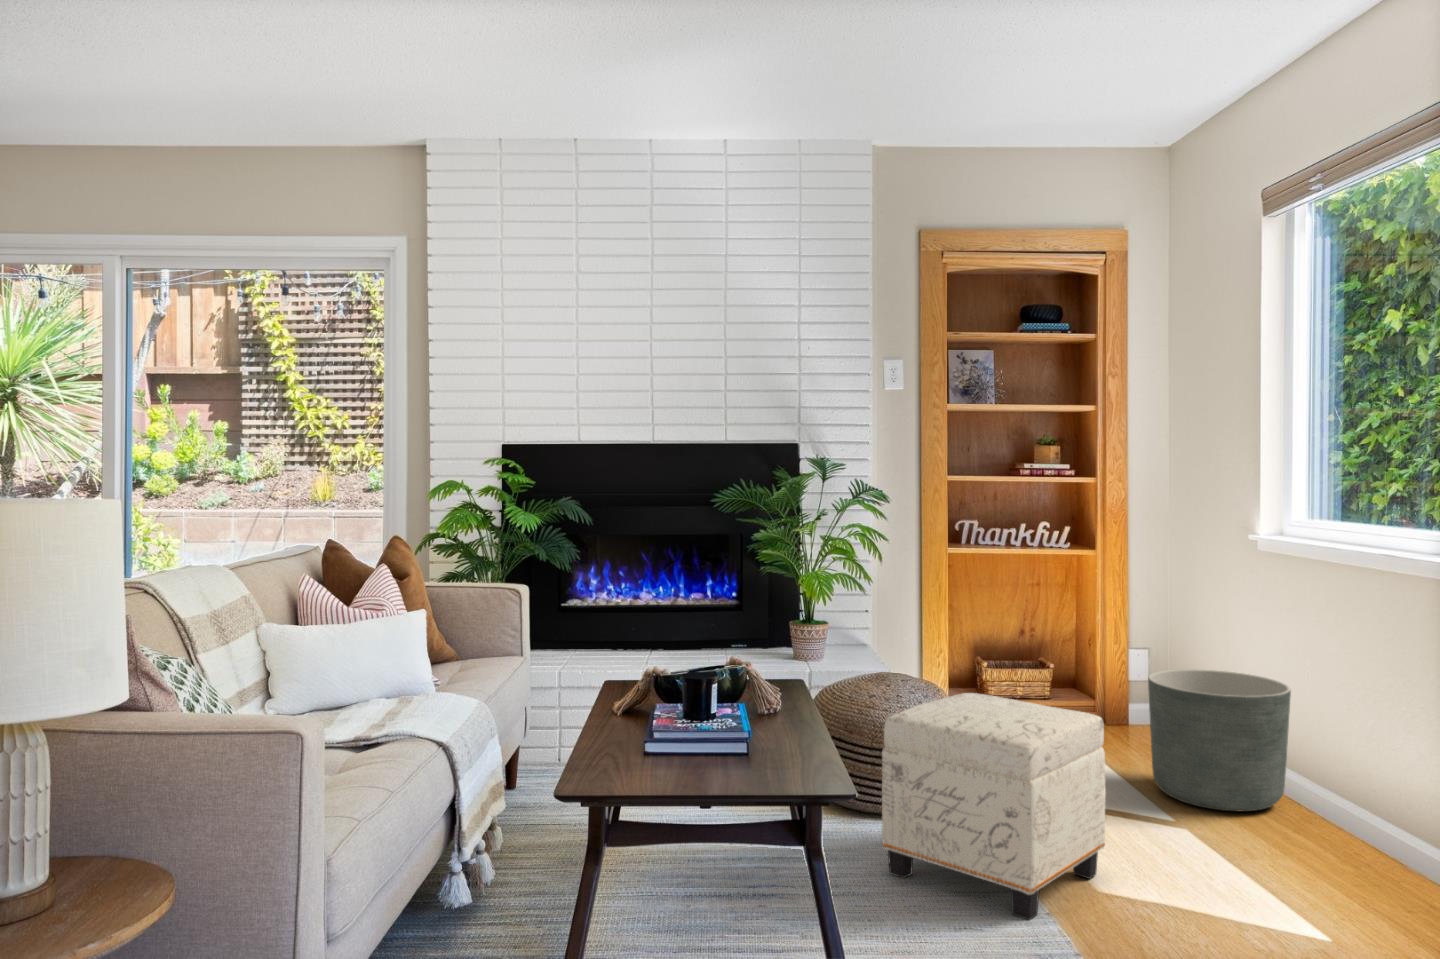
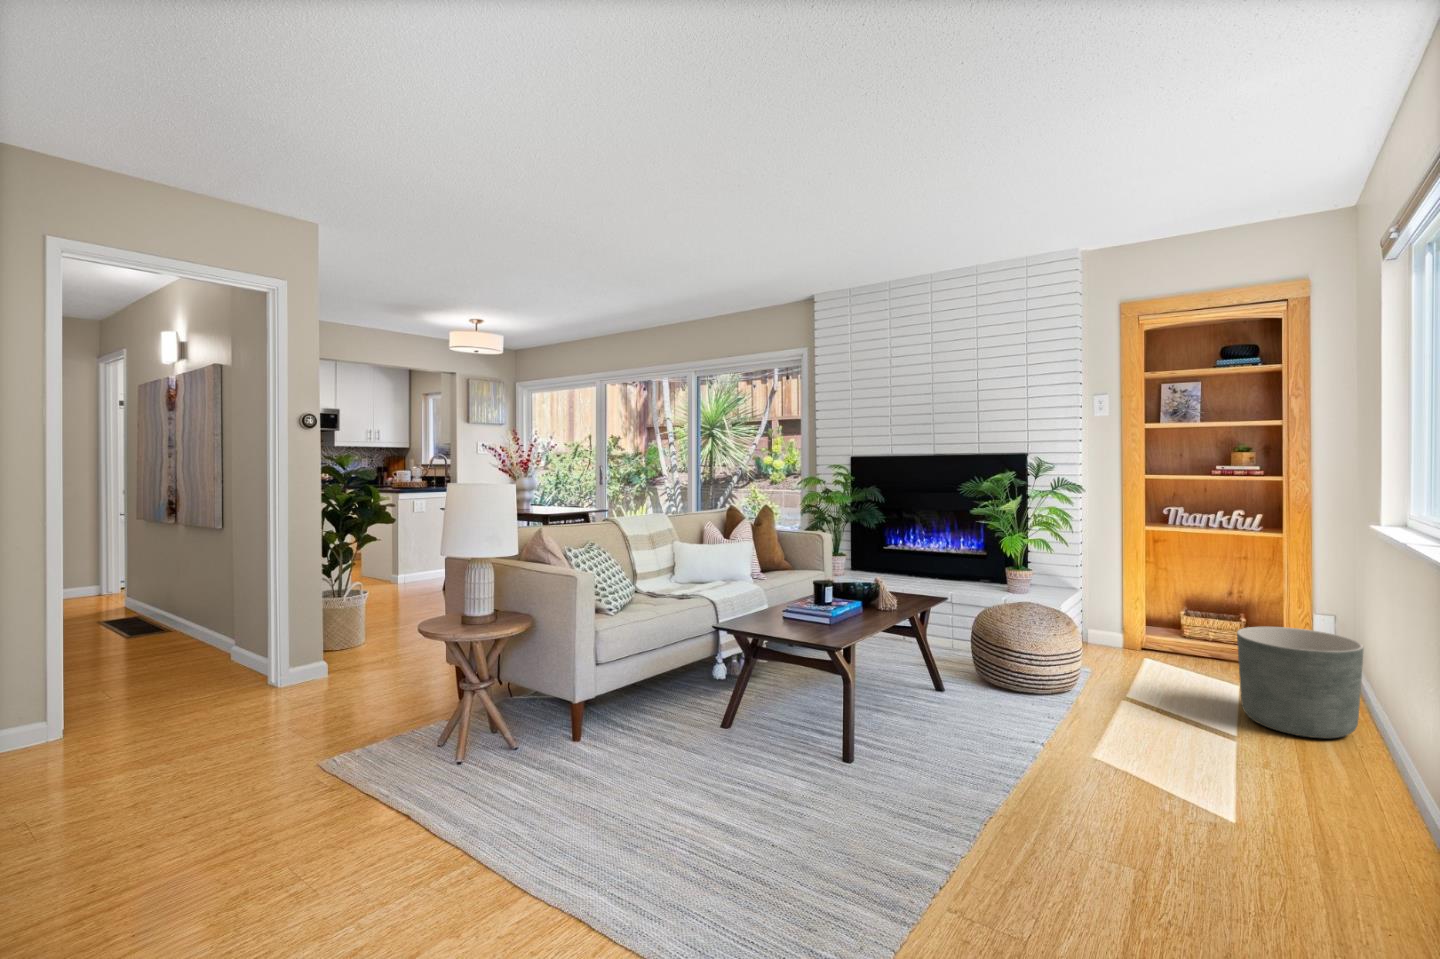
ottoman: present [882,693,1106,920] -> none [964,619,1110,749]

